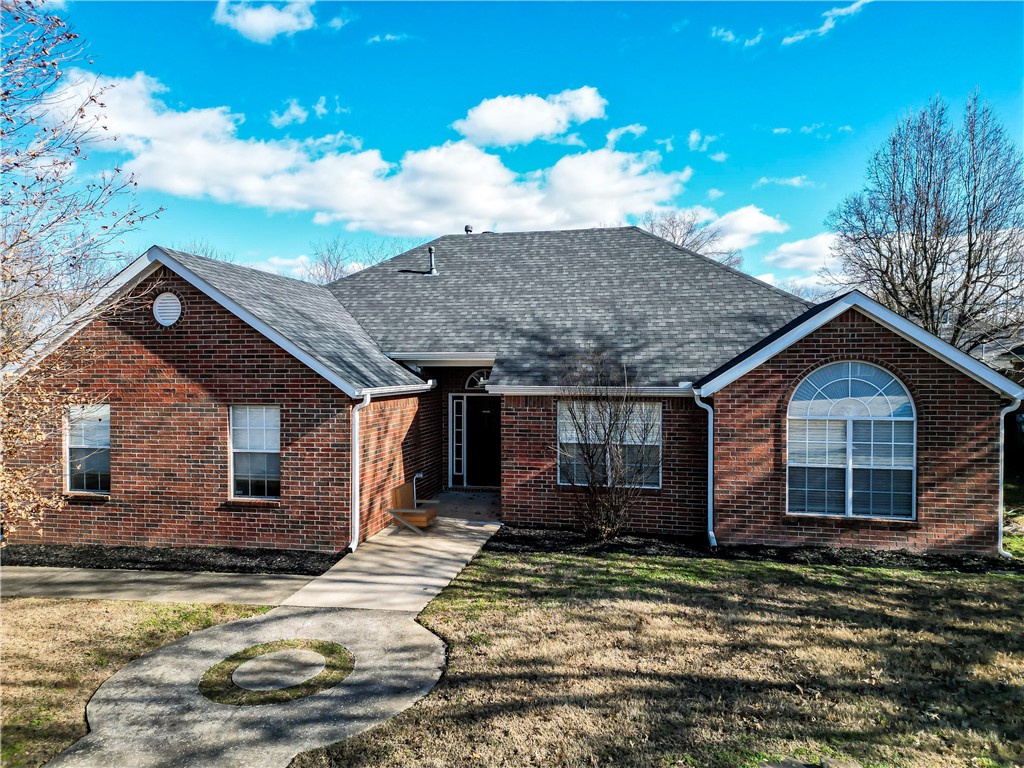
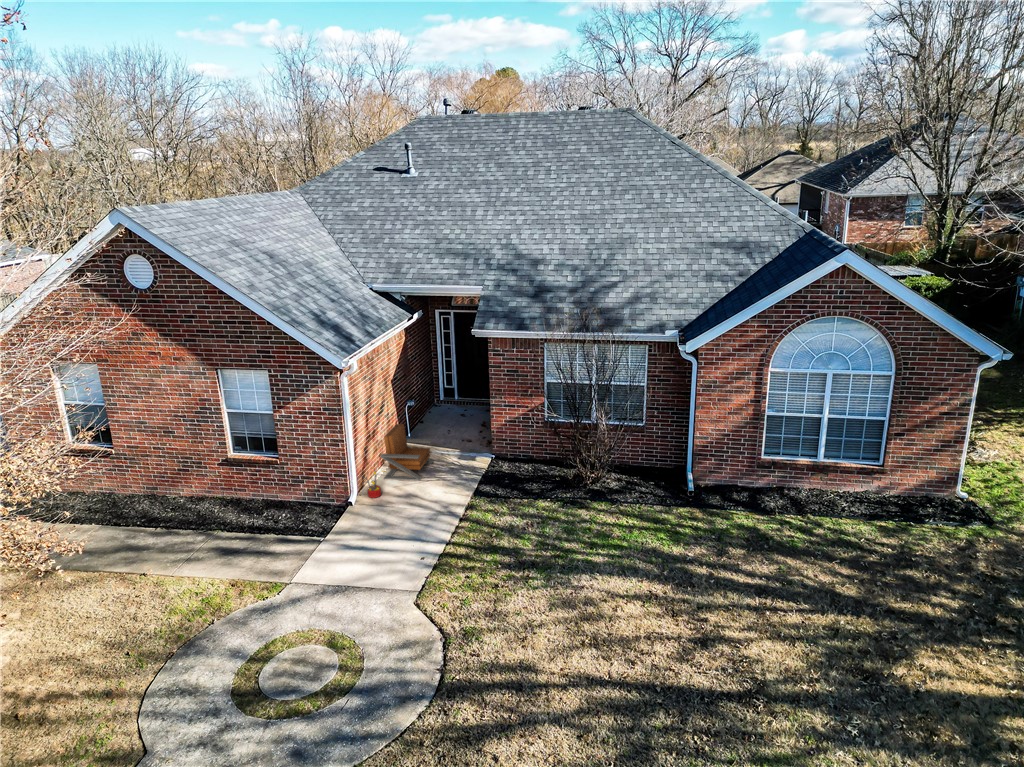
decorative plant: none [357,510,392,548] -> present [364,470,386,498]

